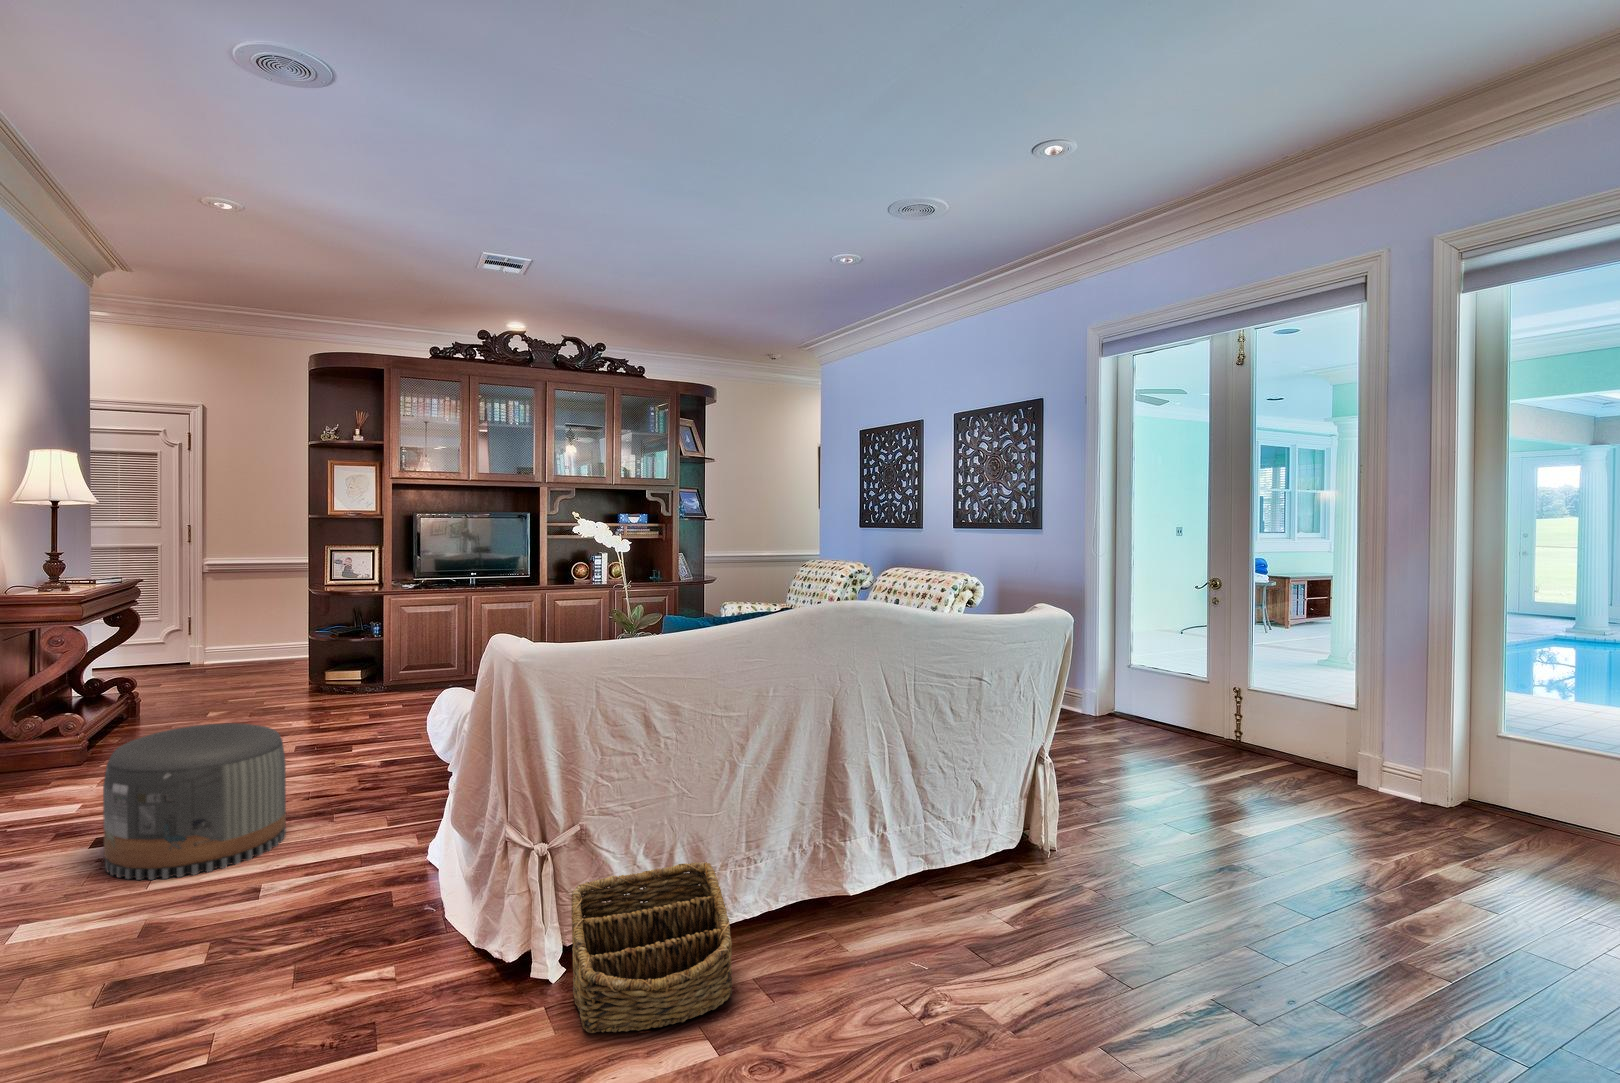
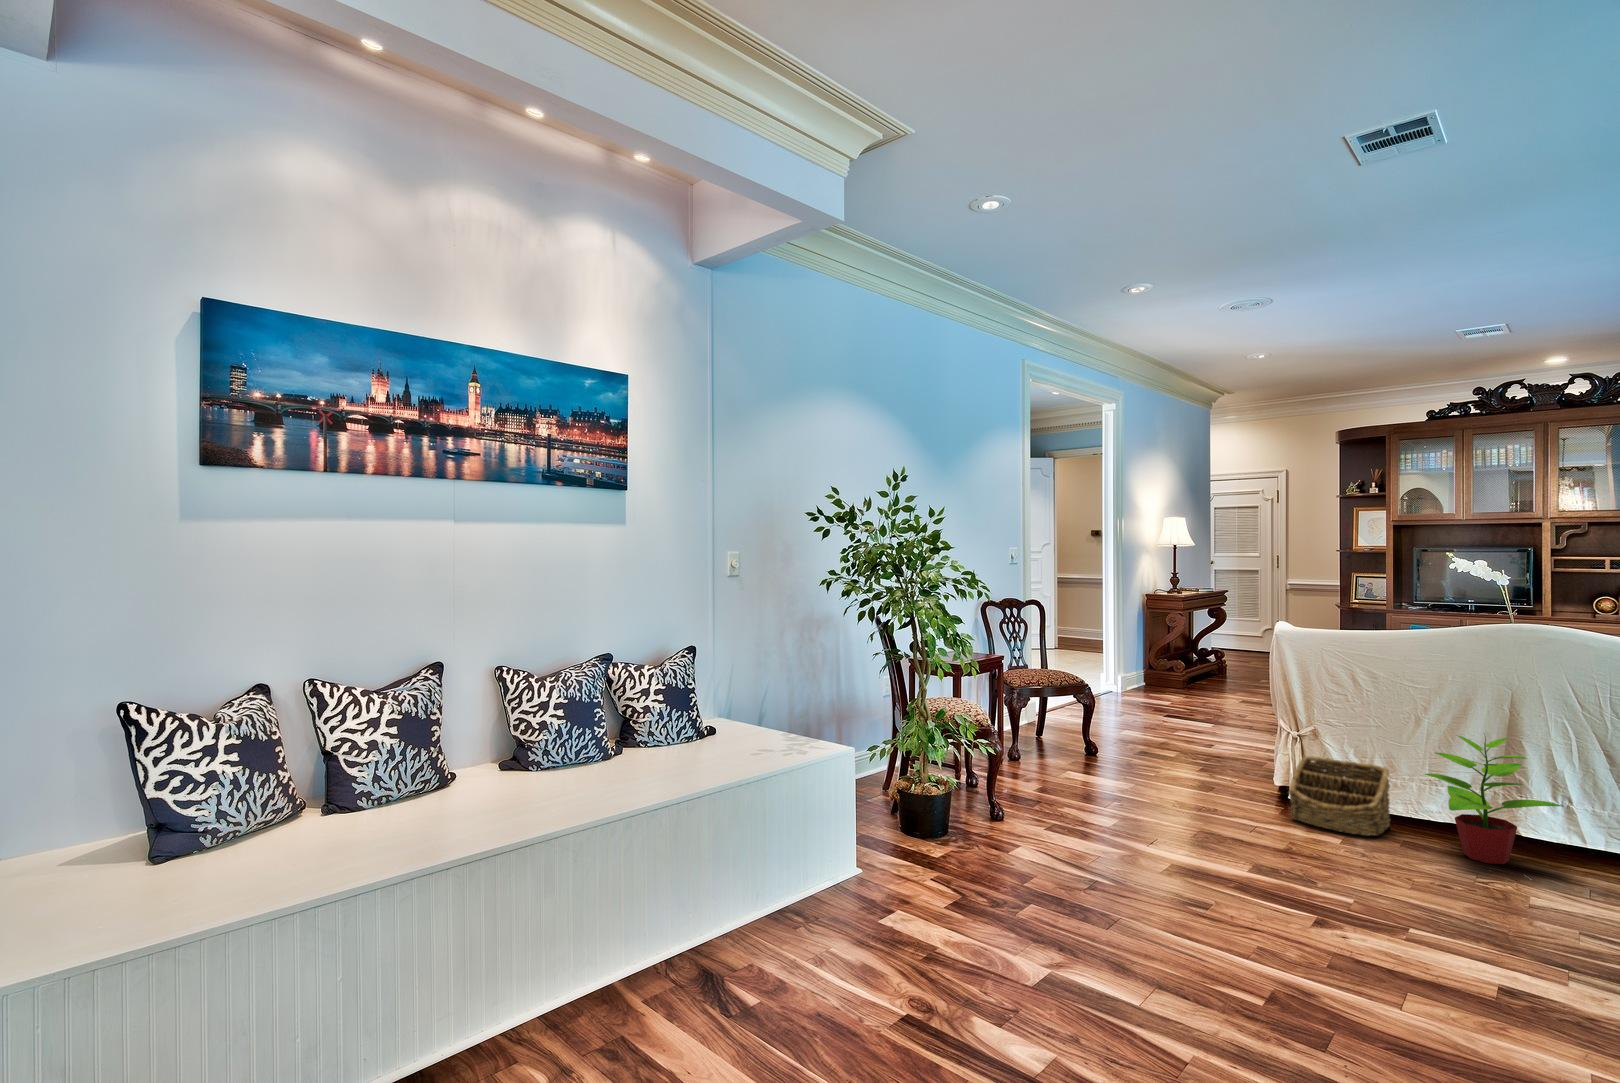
pouf: present [103,723,286,880] -> none [1164,667,1247,737]
potted plant: none [781,767,931,975] -> present [1425,735,1561,864]

